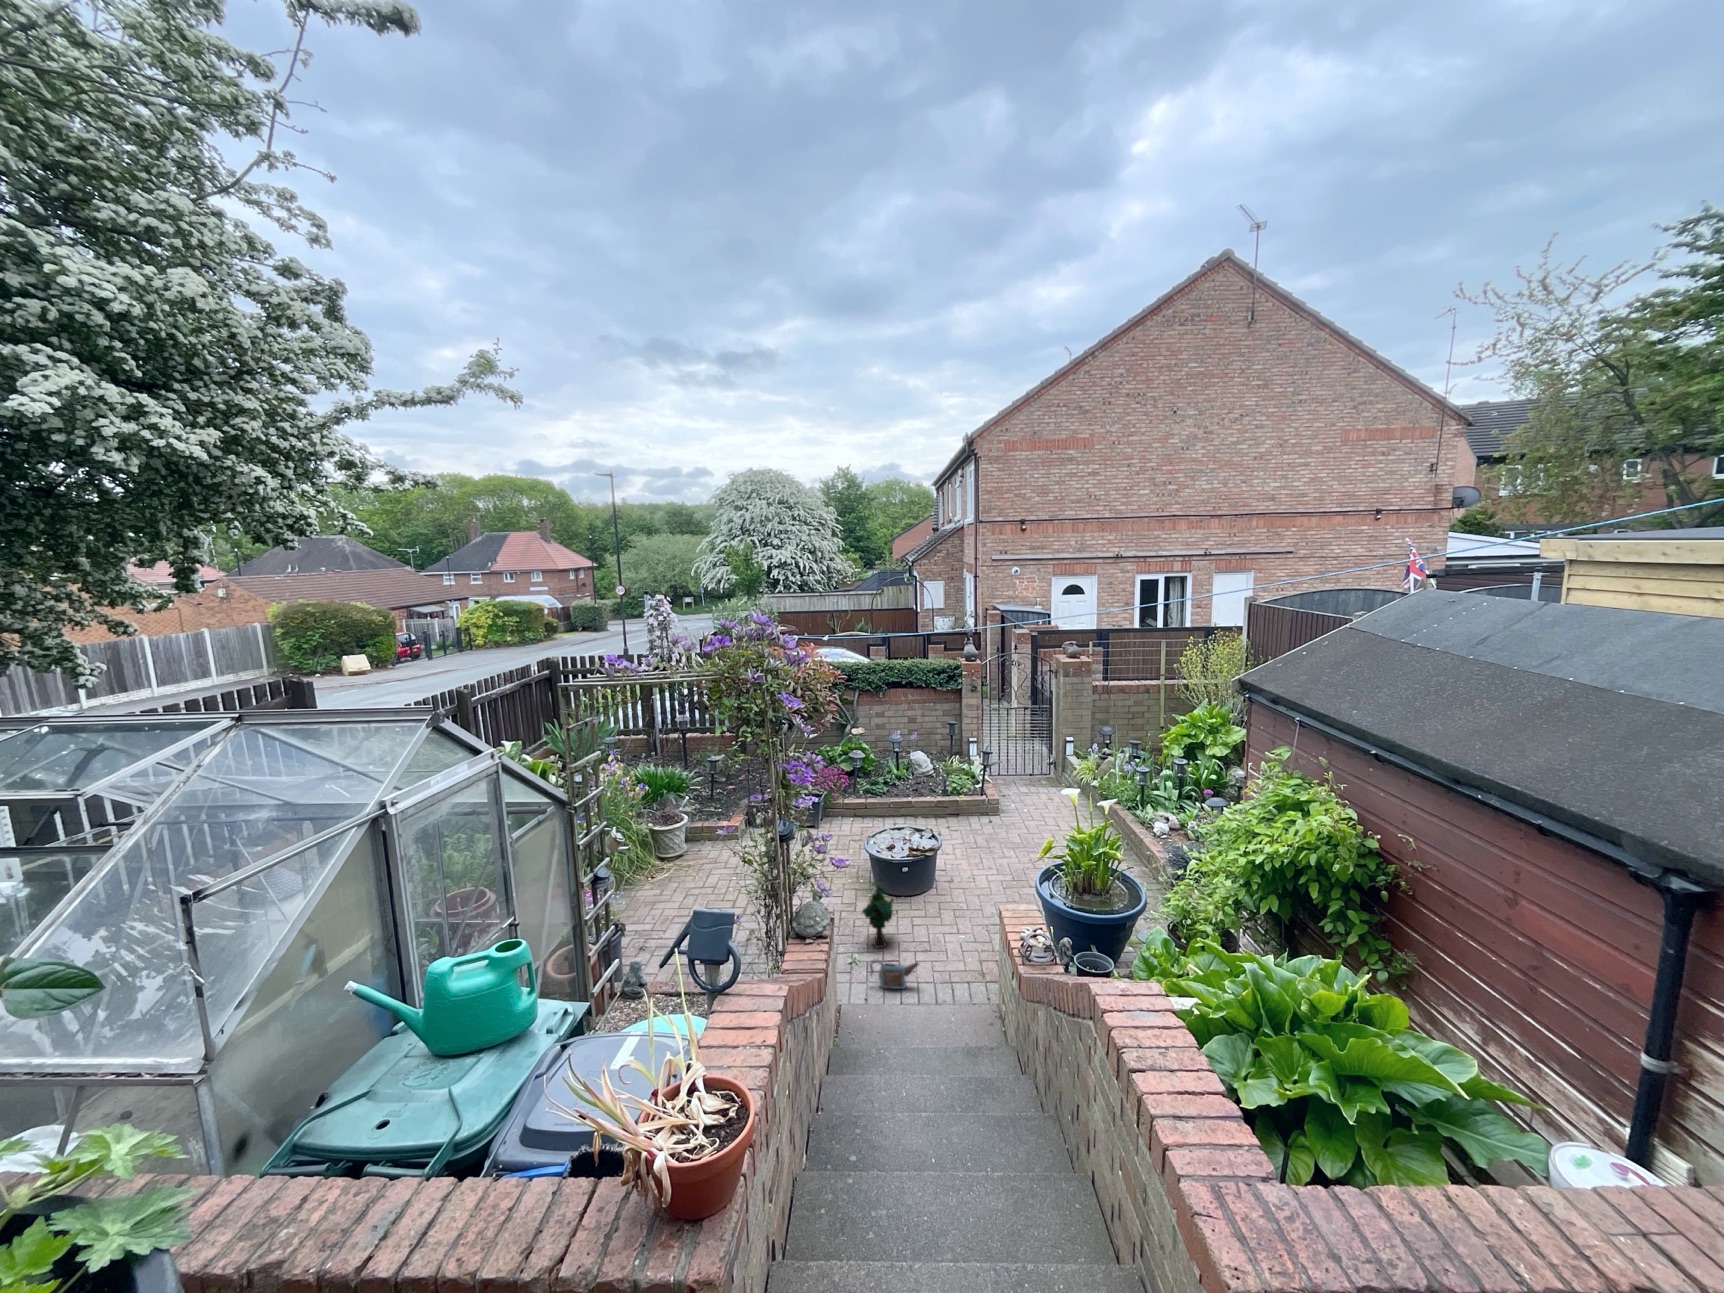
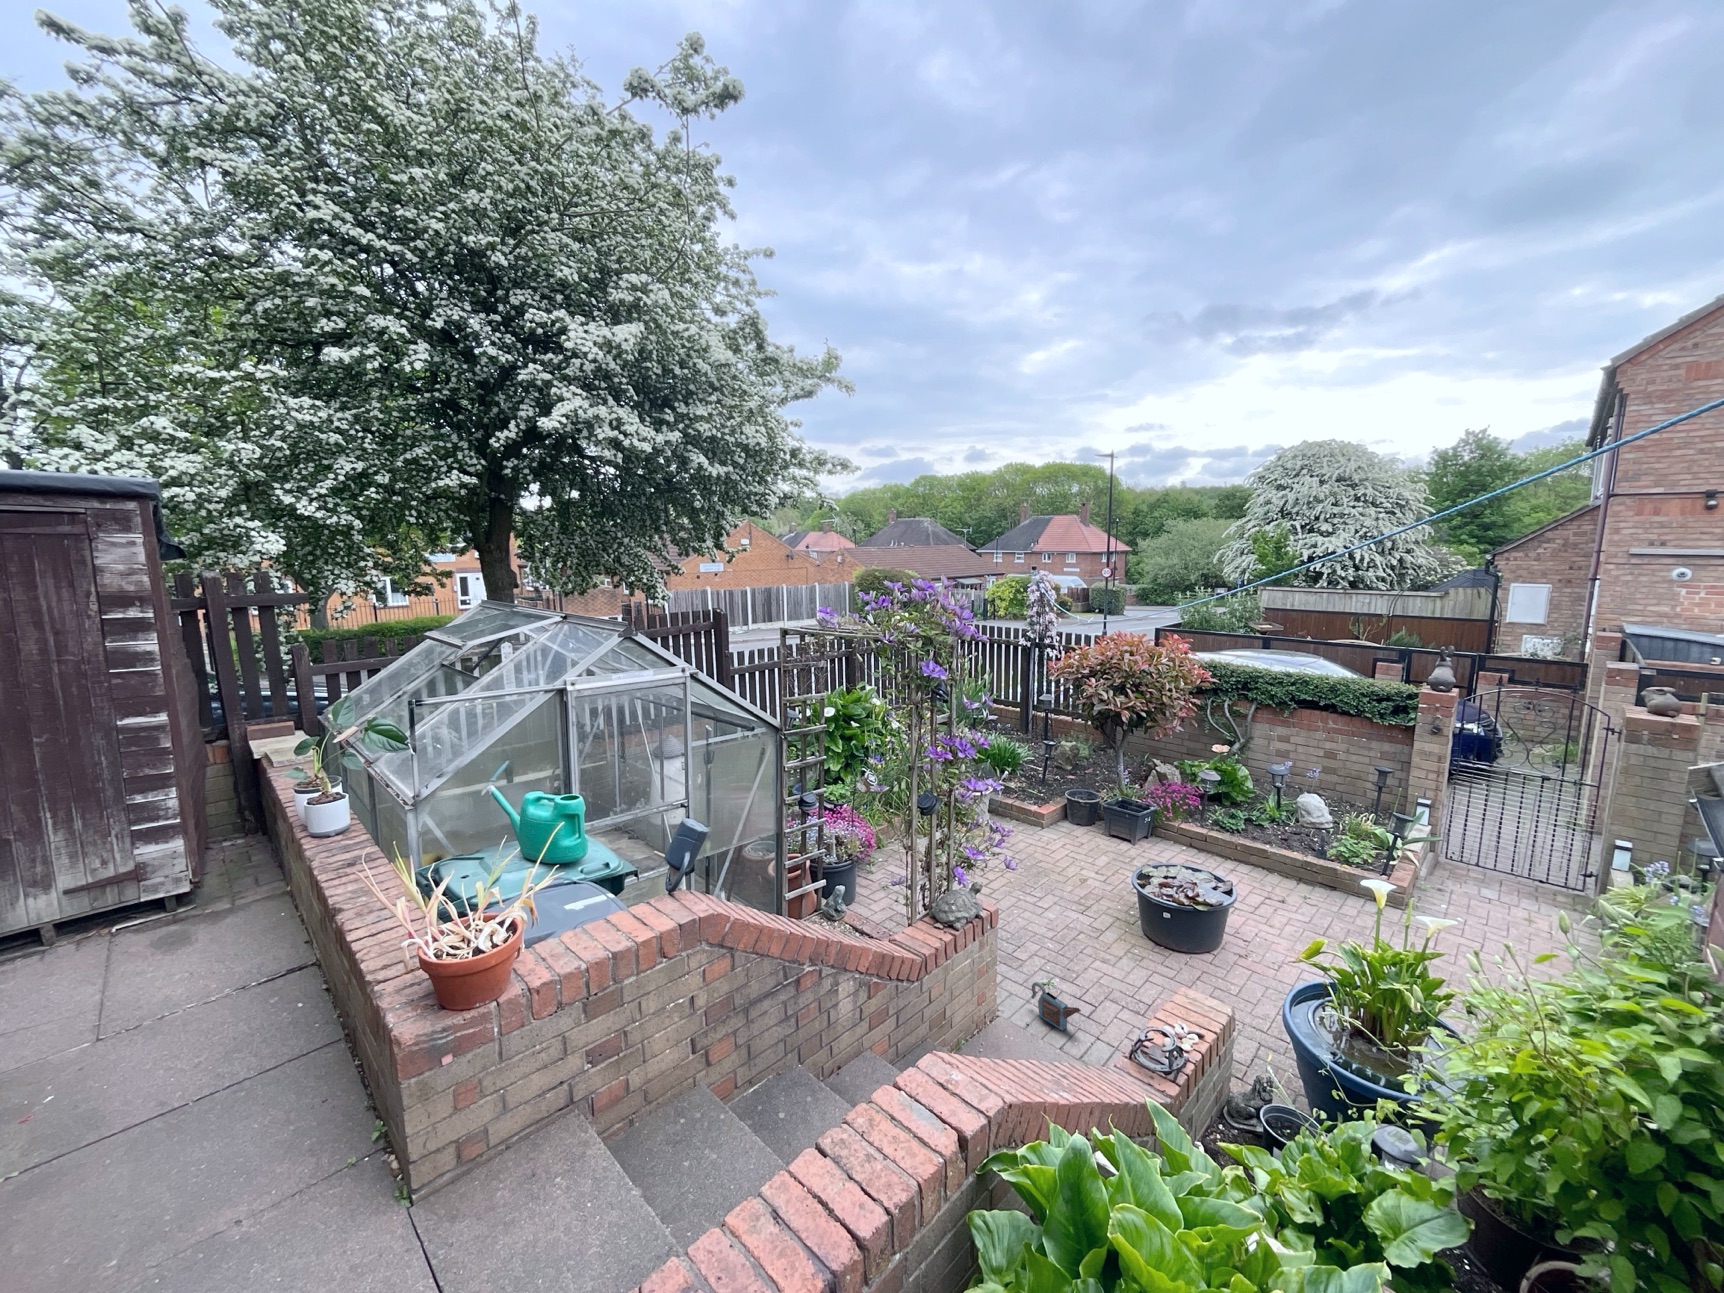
decorative plant: present [862,880,894,948] -> none [1062,905,1107,983]

